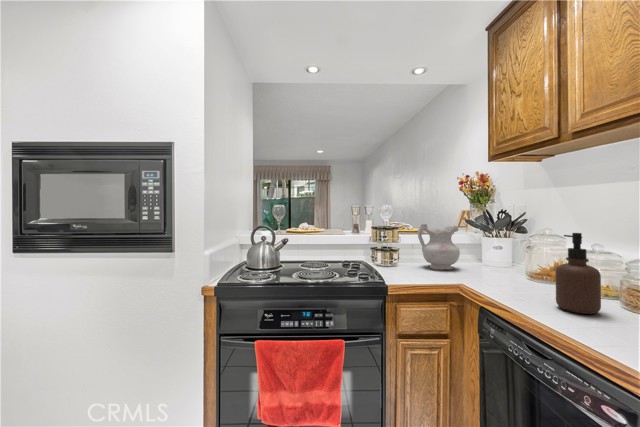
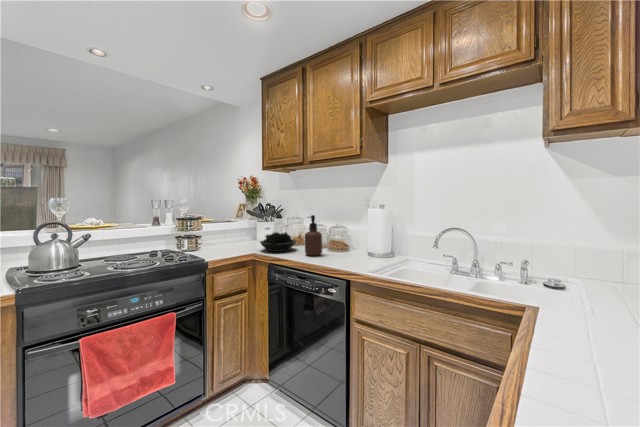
ceramic pitcher: present [418,224,460,270] -> none [217,214,247,248]
succulent plant: none [473,255,542,290] -> present [260,232,296,252]

